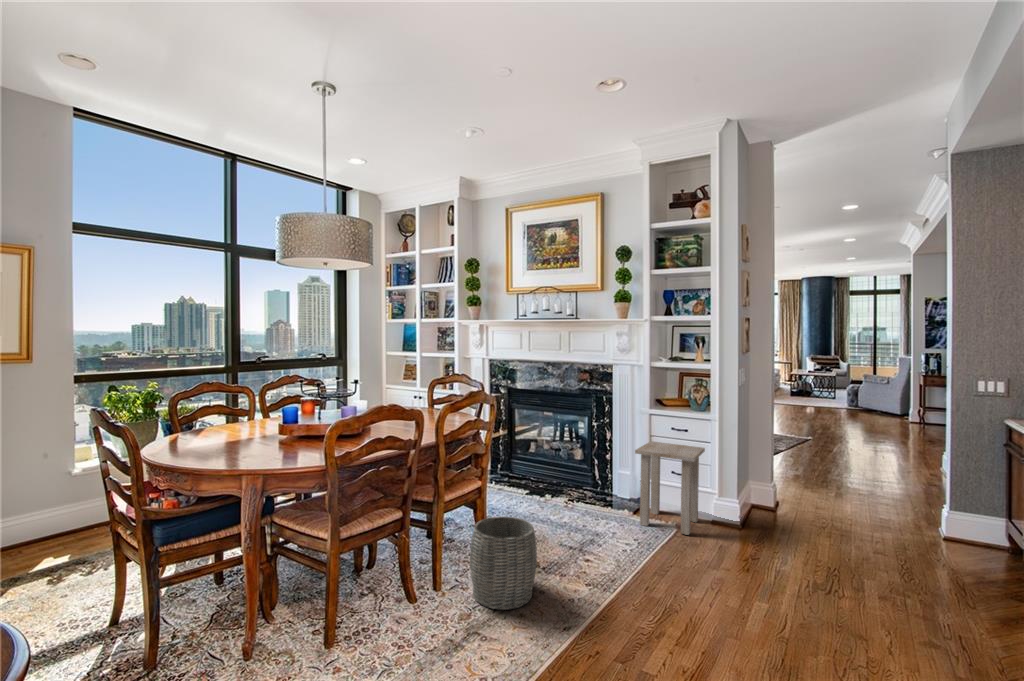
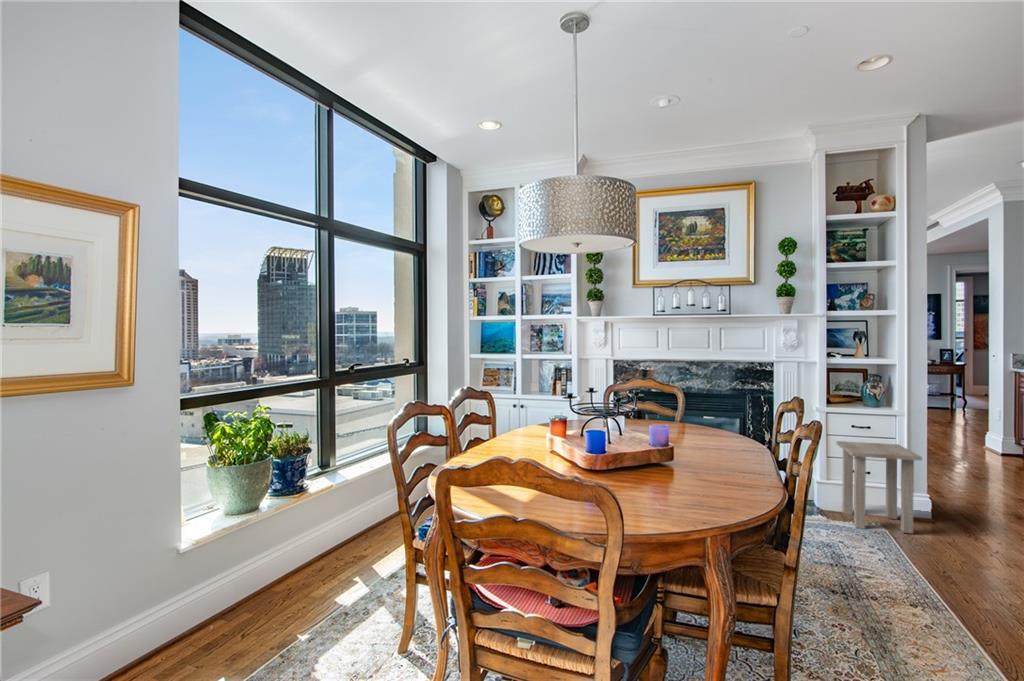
woven basket: present [470,517,537,610] -> none [825,540,912,642]

